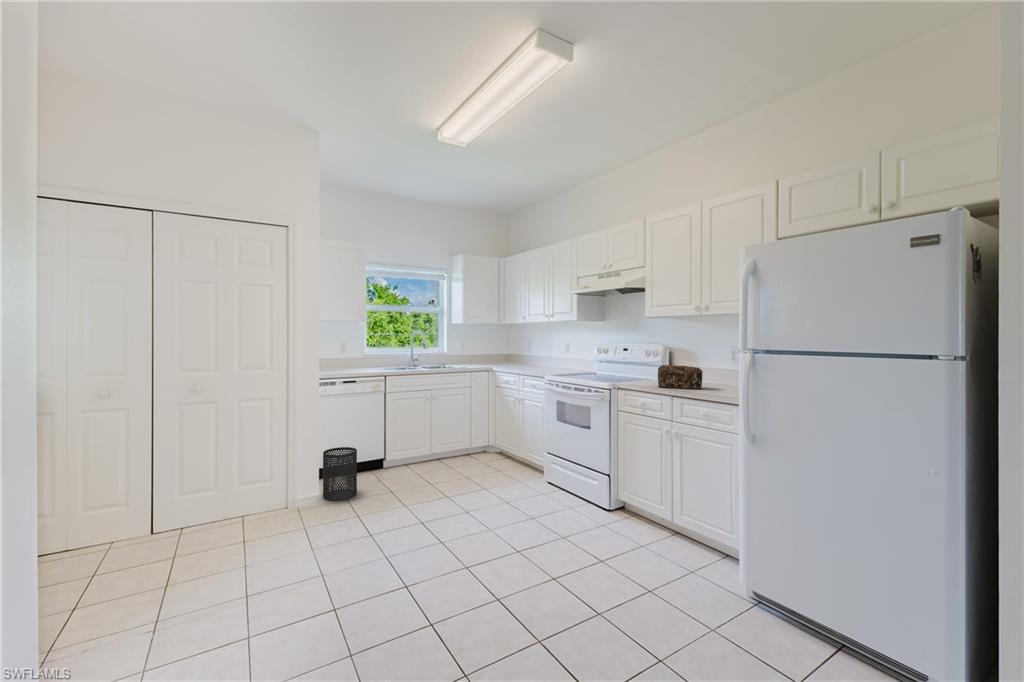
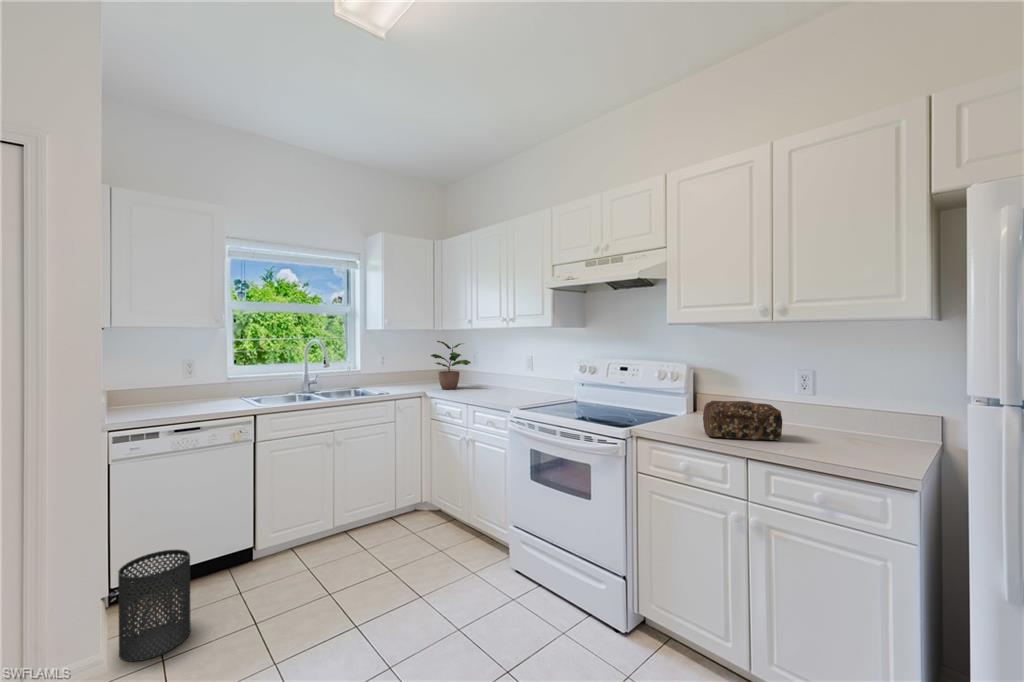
potted plant: none [496,331,525,367] -> present [431,341,471,390]

